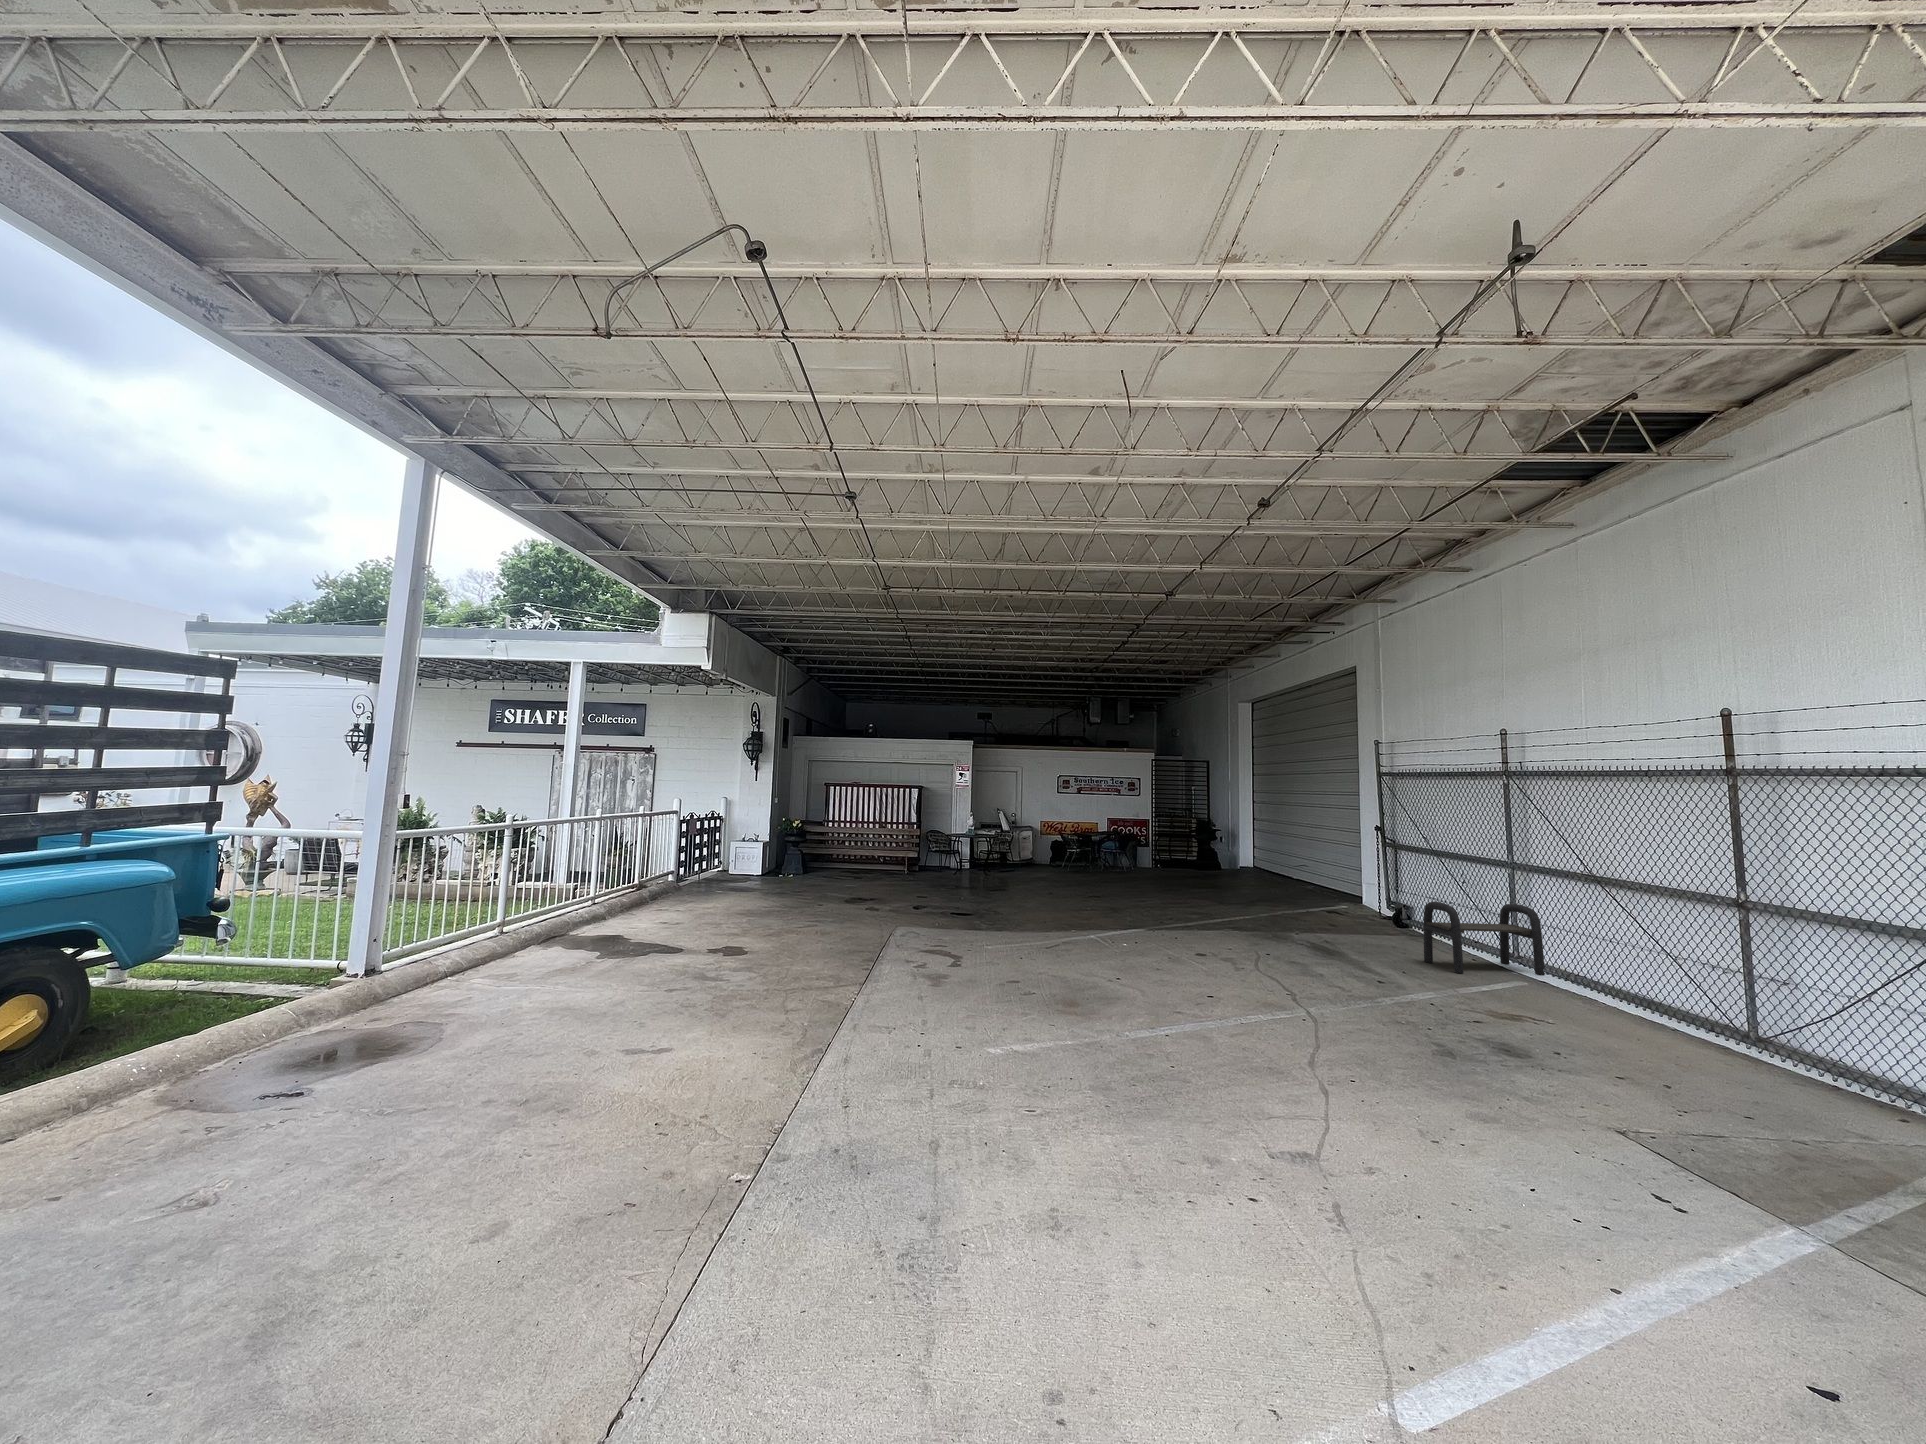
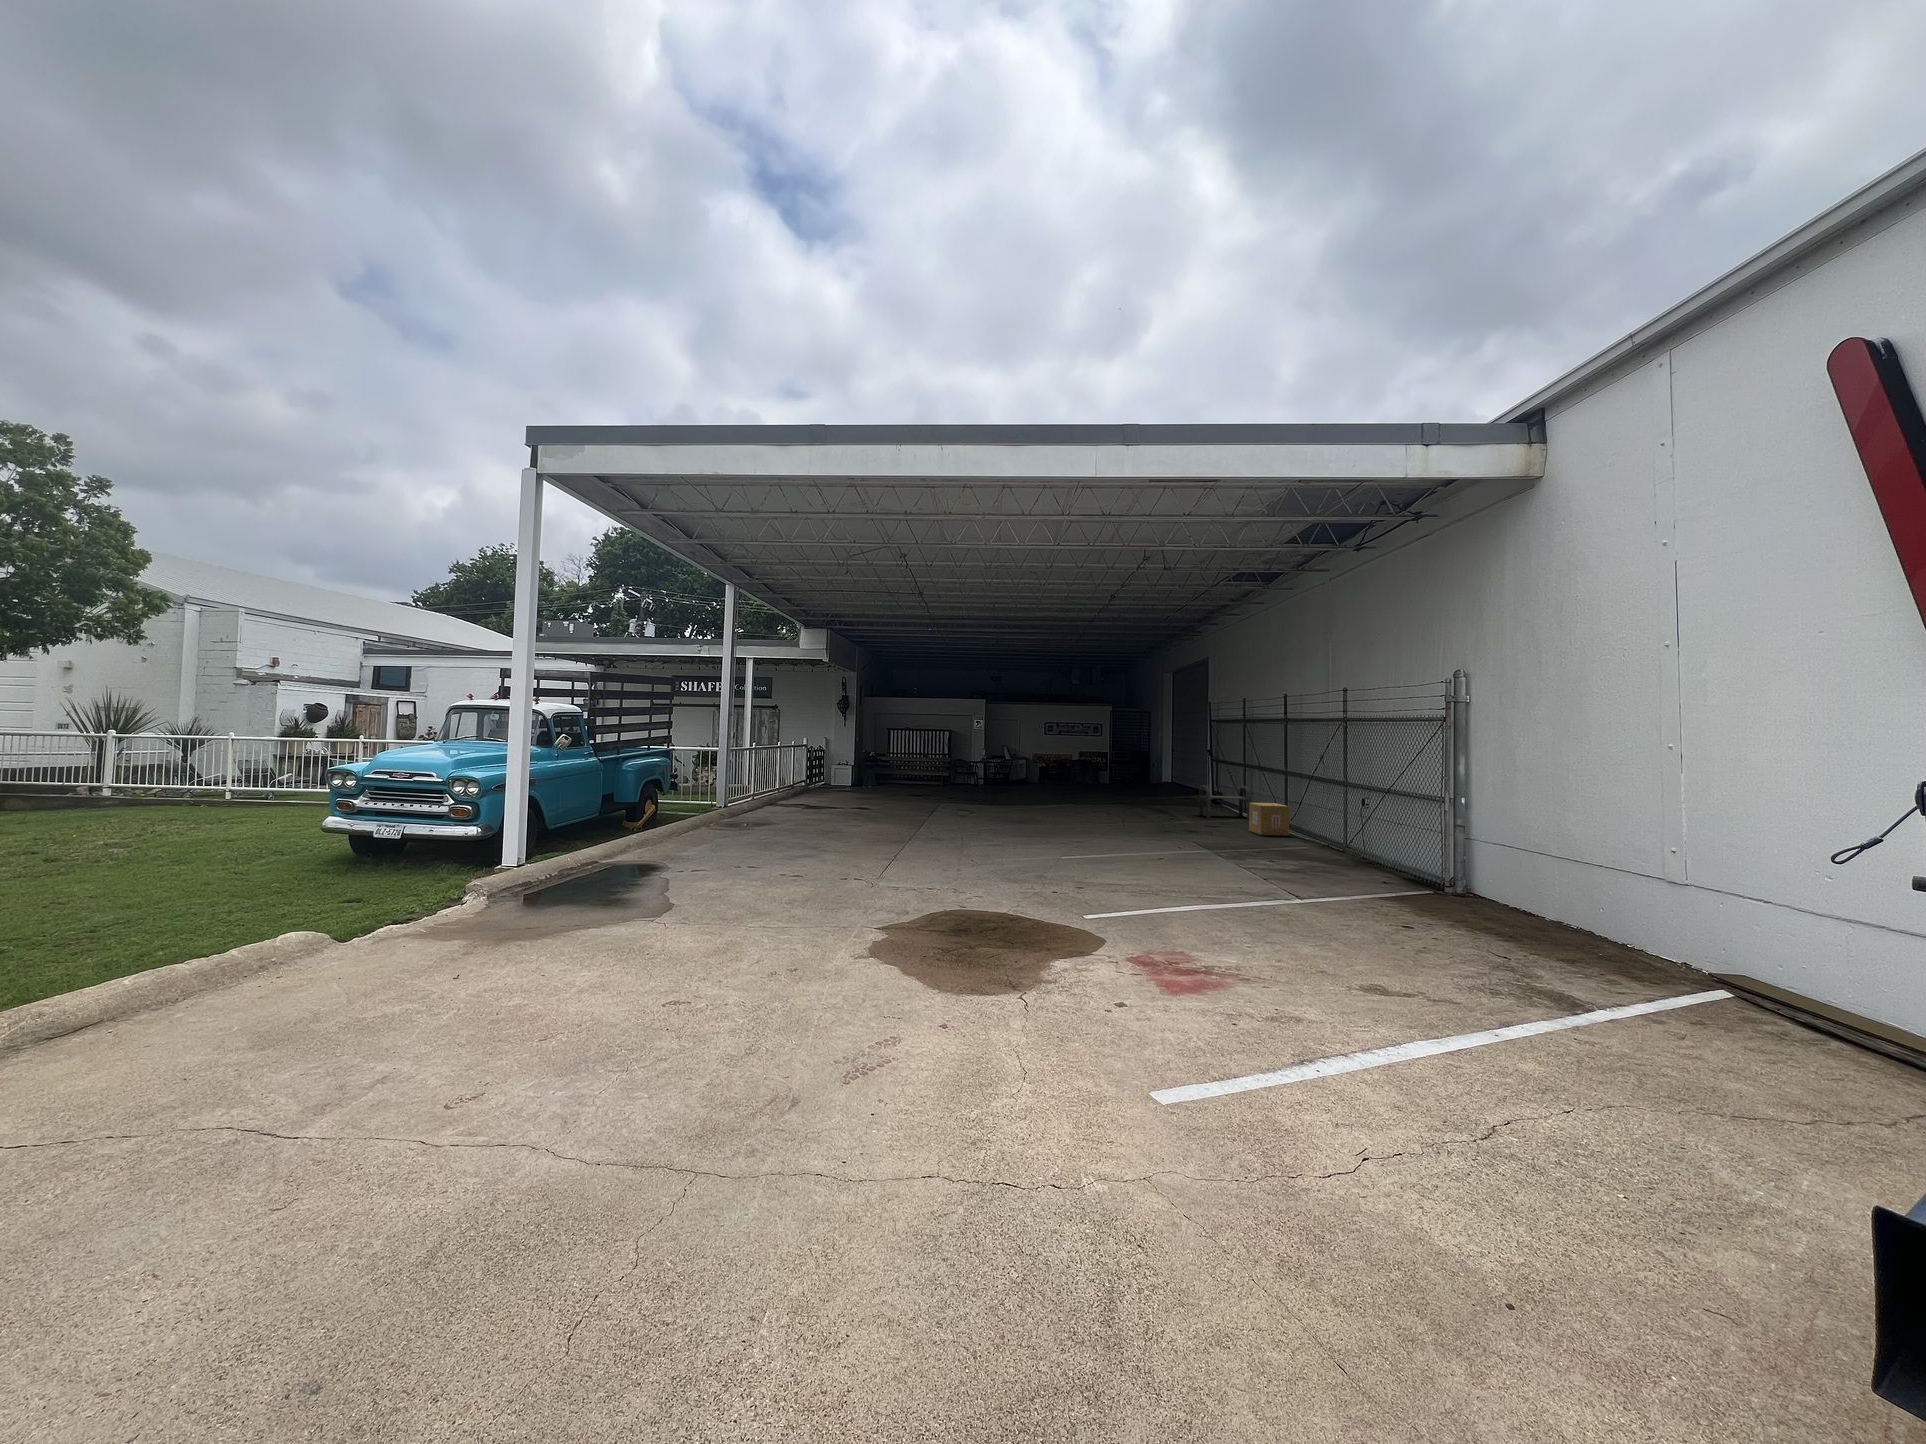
cardboard box: none [1641,965,1784,1059] -> present [1249,803,1289,836]

